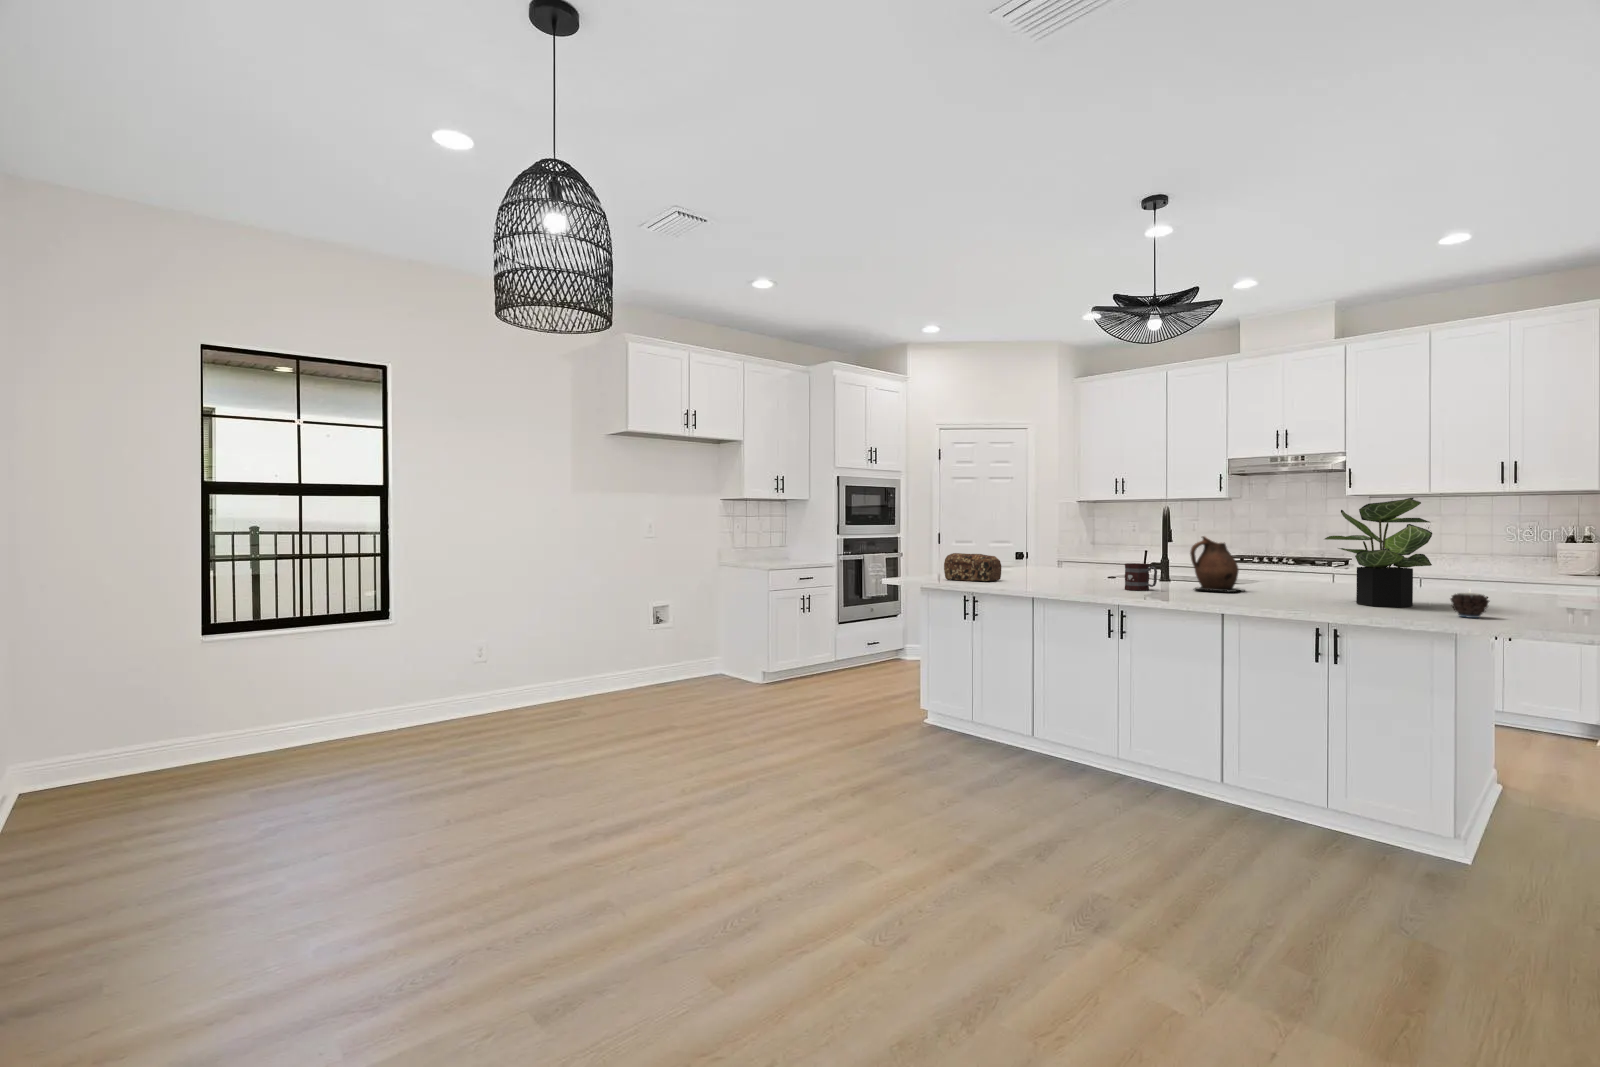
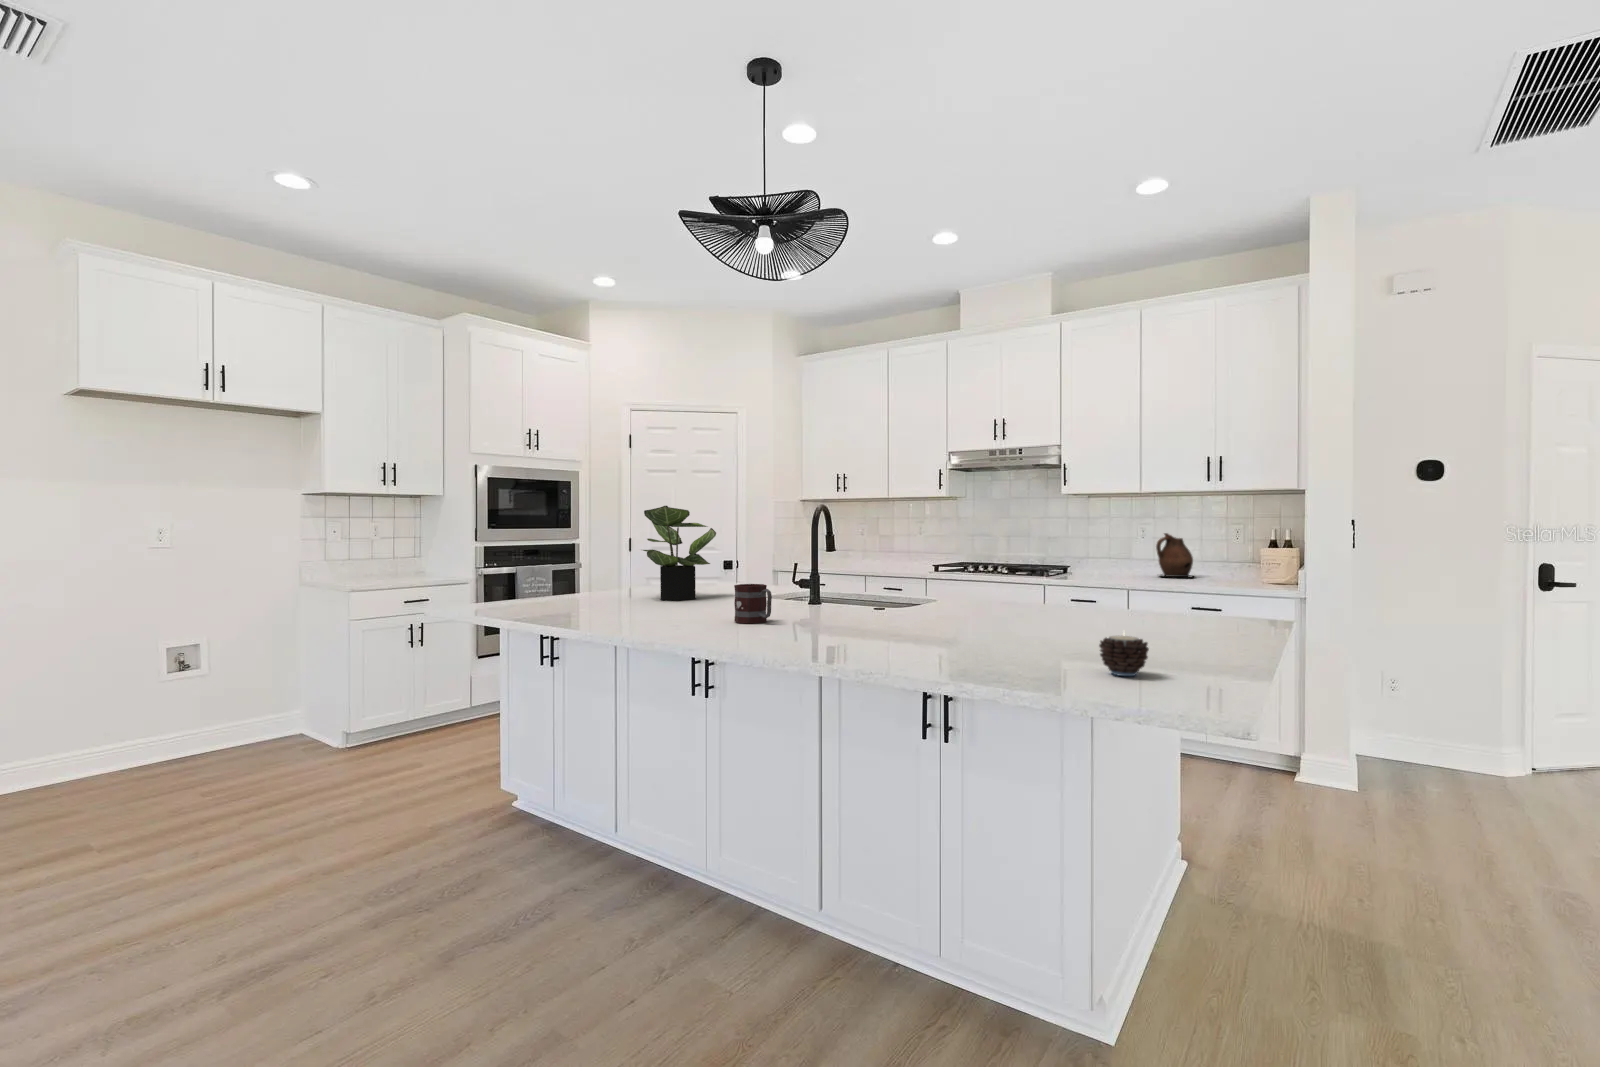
potted plant: present [1325,498,1432,607] -> present [643,506,716,601]
ceramic pitcher: present [1190,536,1240,592] -> present [1156,533,1195,578]
bread loaf: present [944,553,1001,581] -> none [528,569,607,609]

